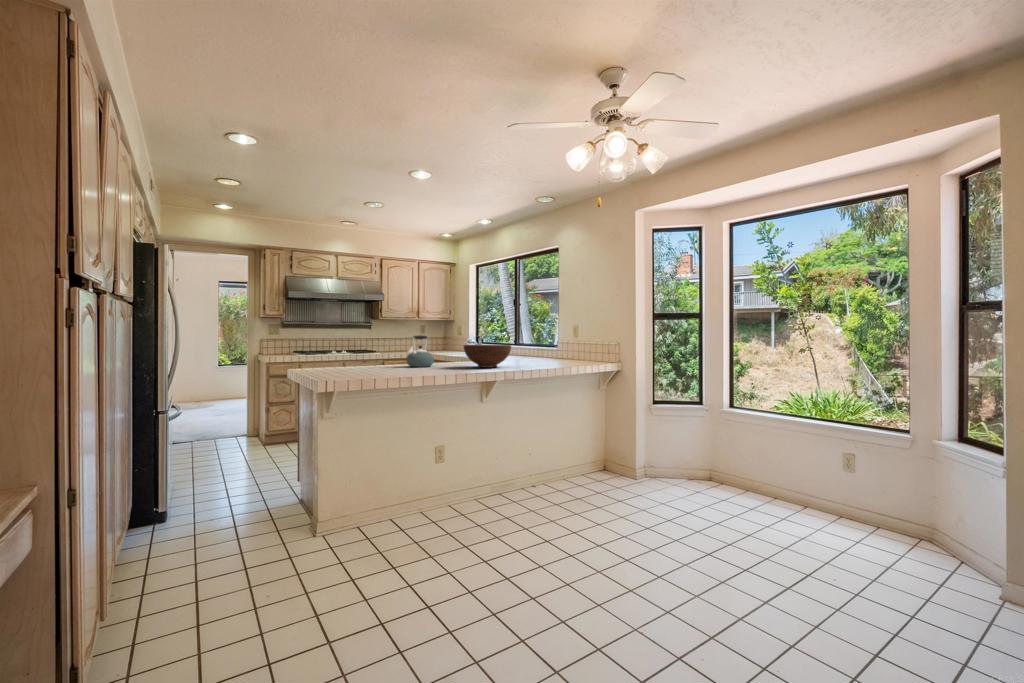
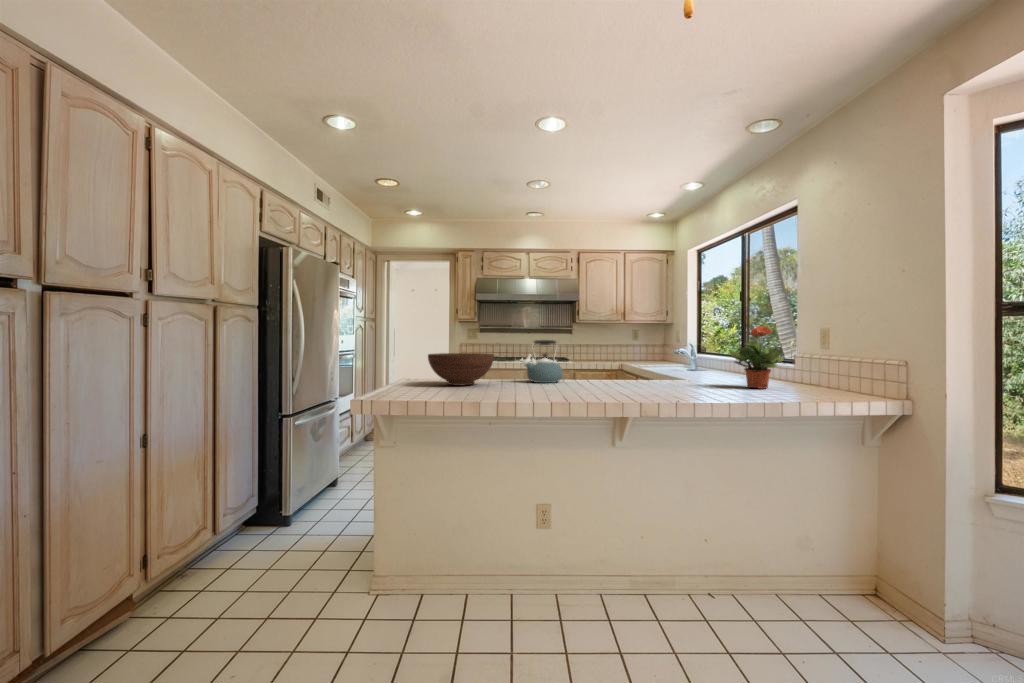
potted plant: none [540,327,570,364] -> present [729,326,784,389]
fruit bowl: present [464,345,511,368] -> present [428,353,494,386]

